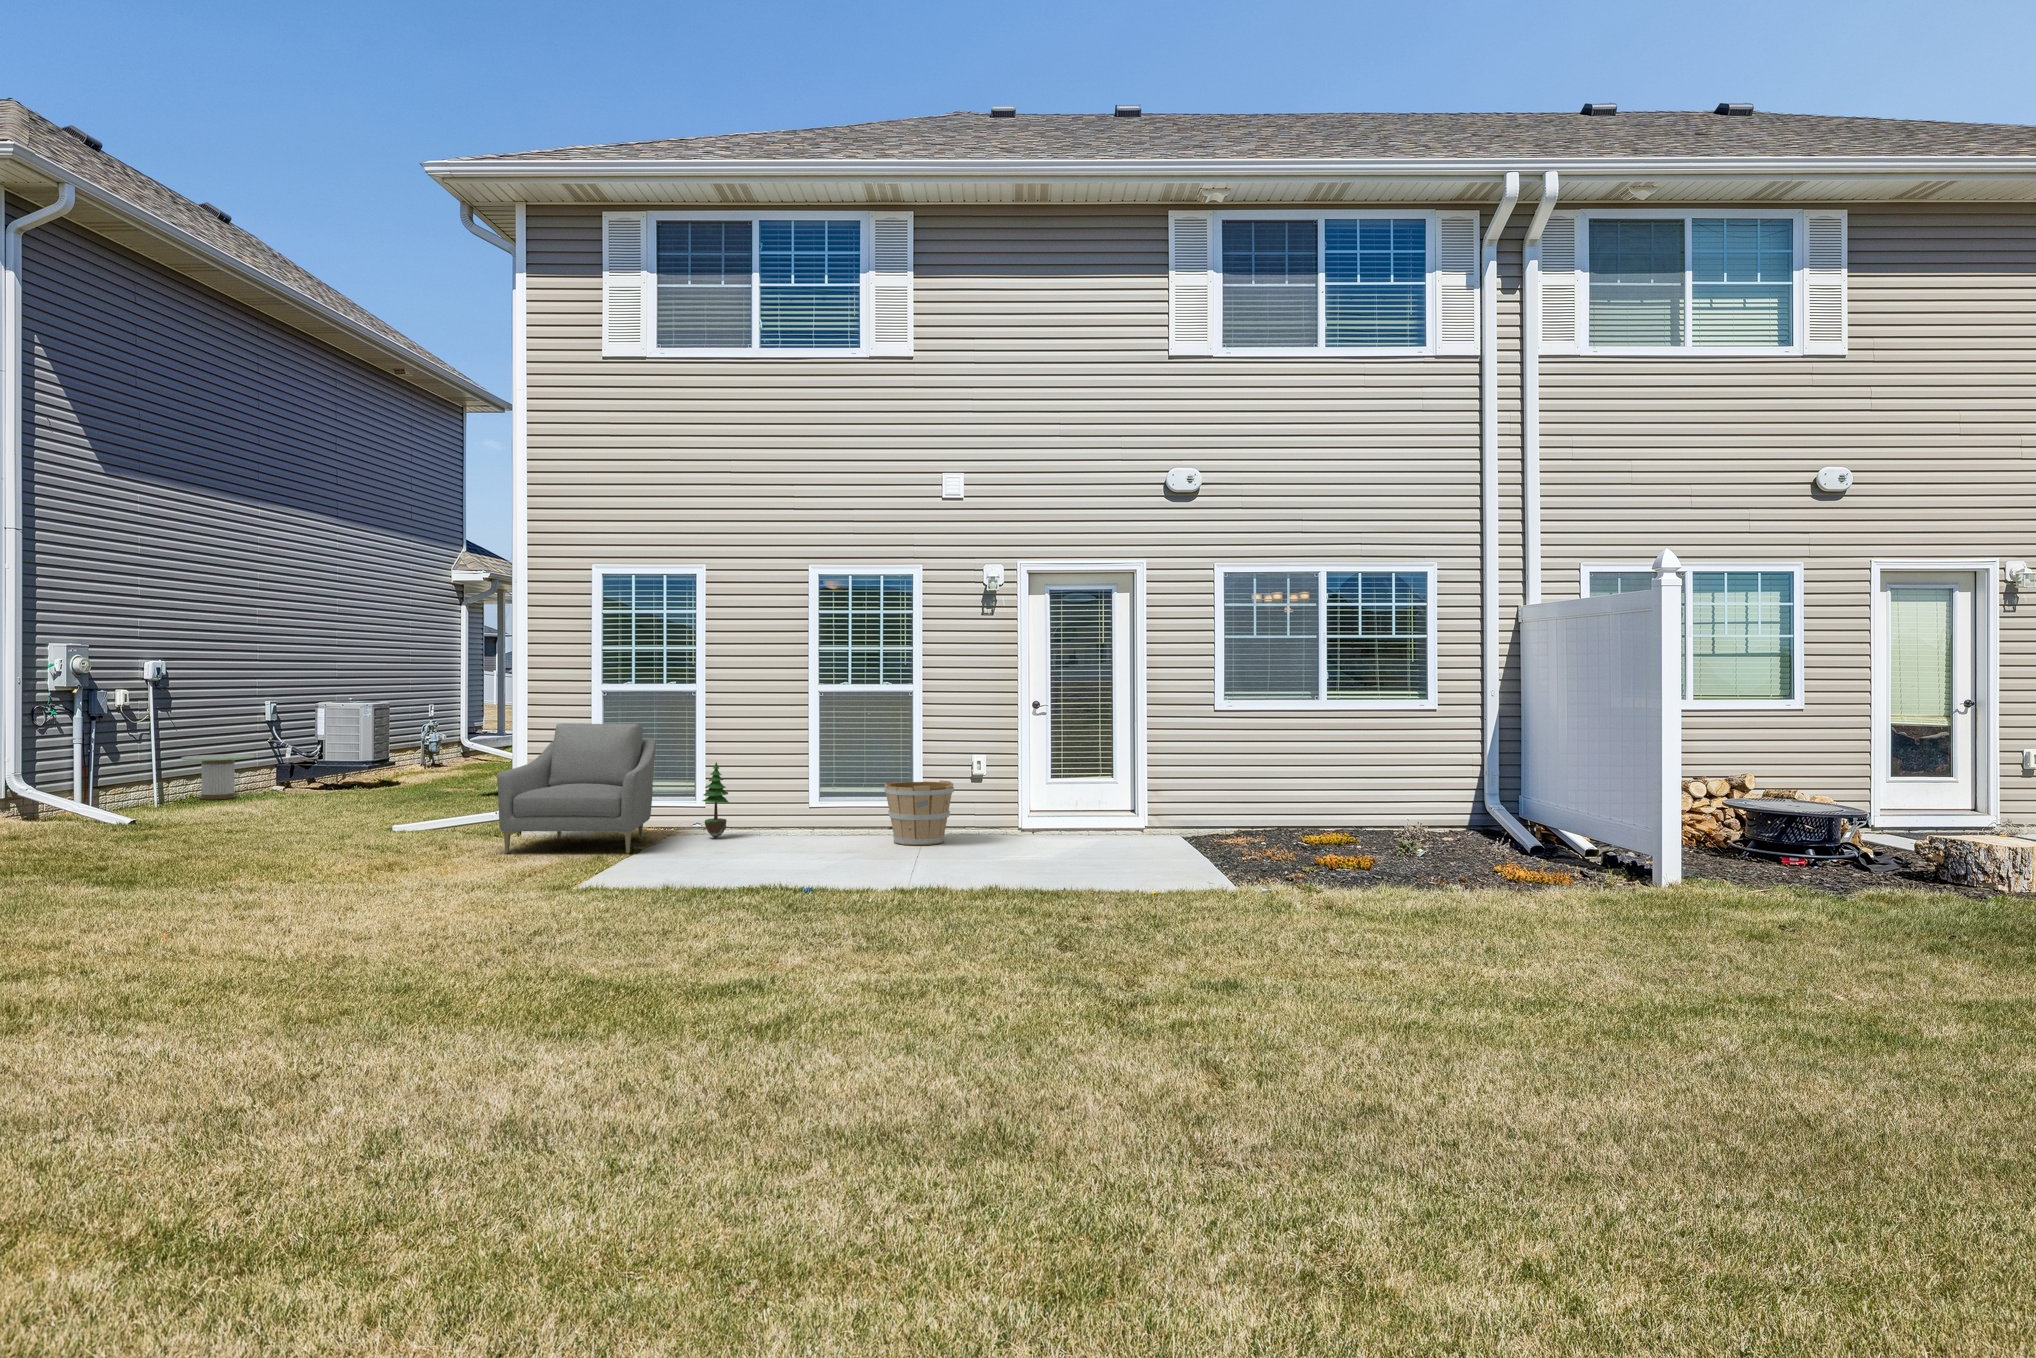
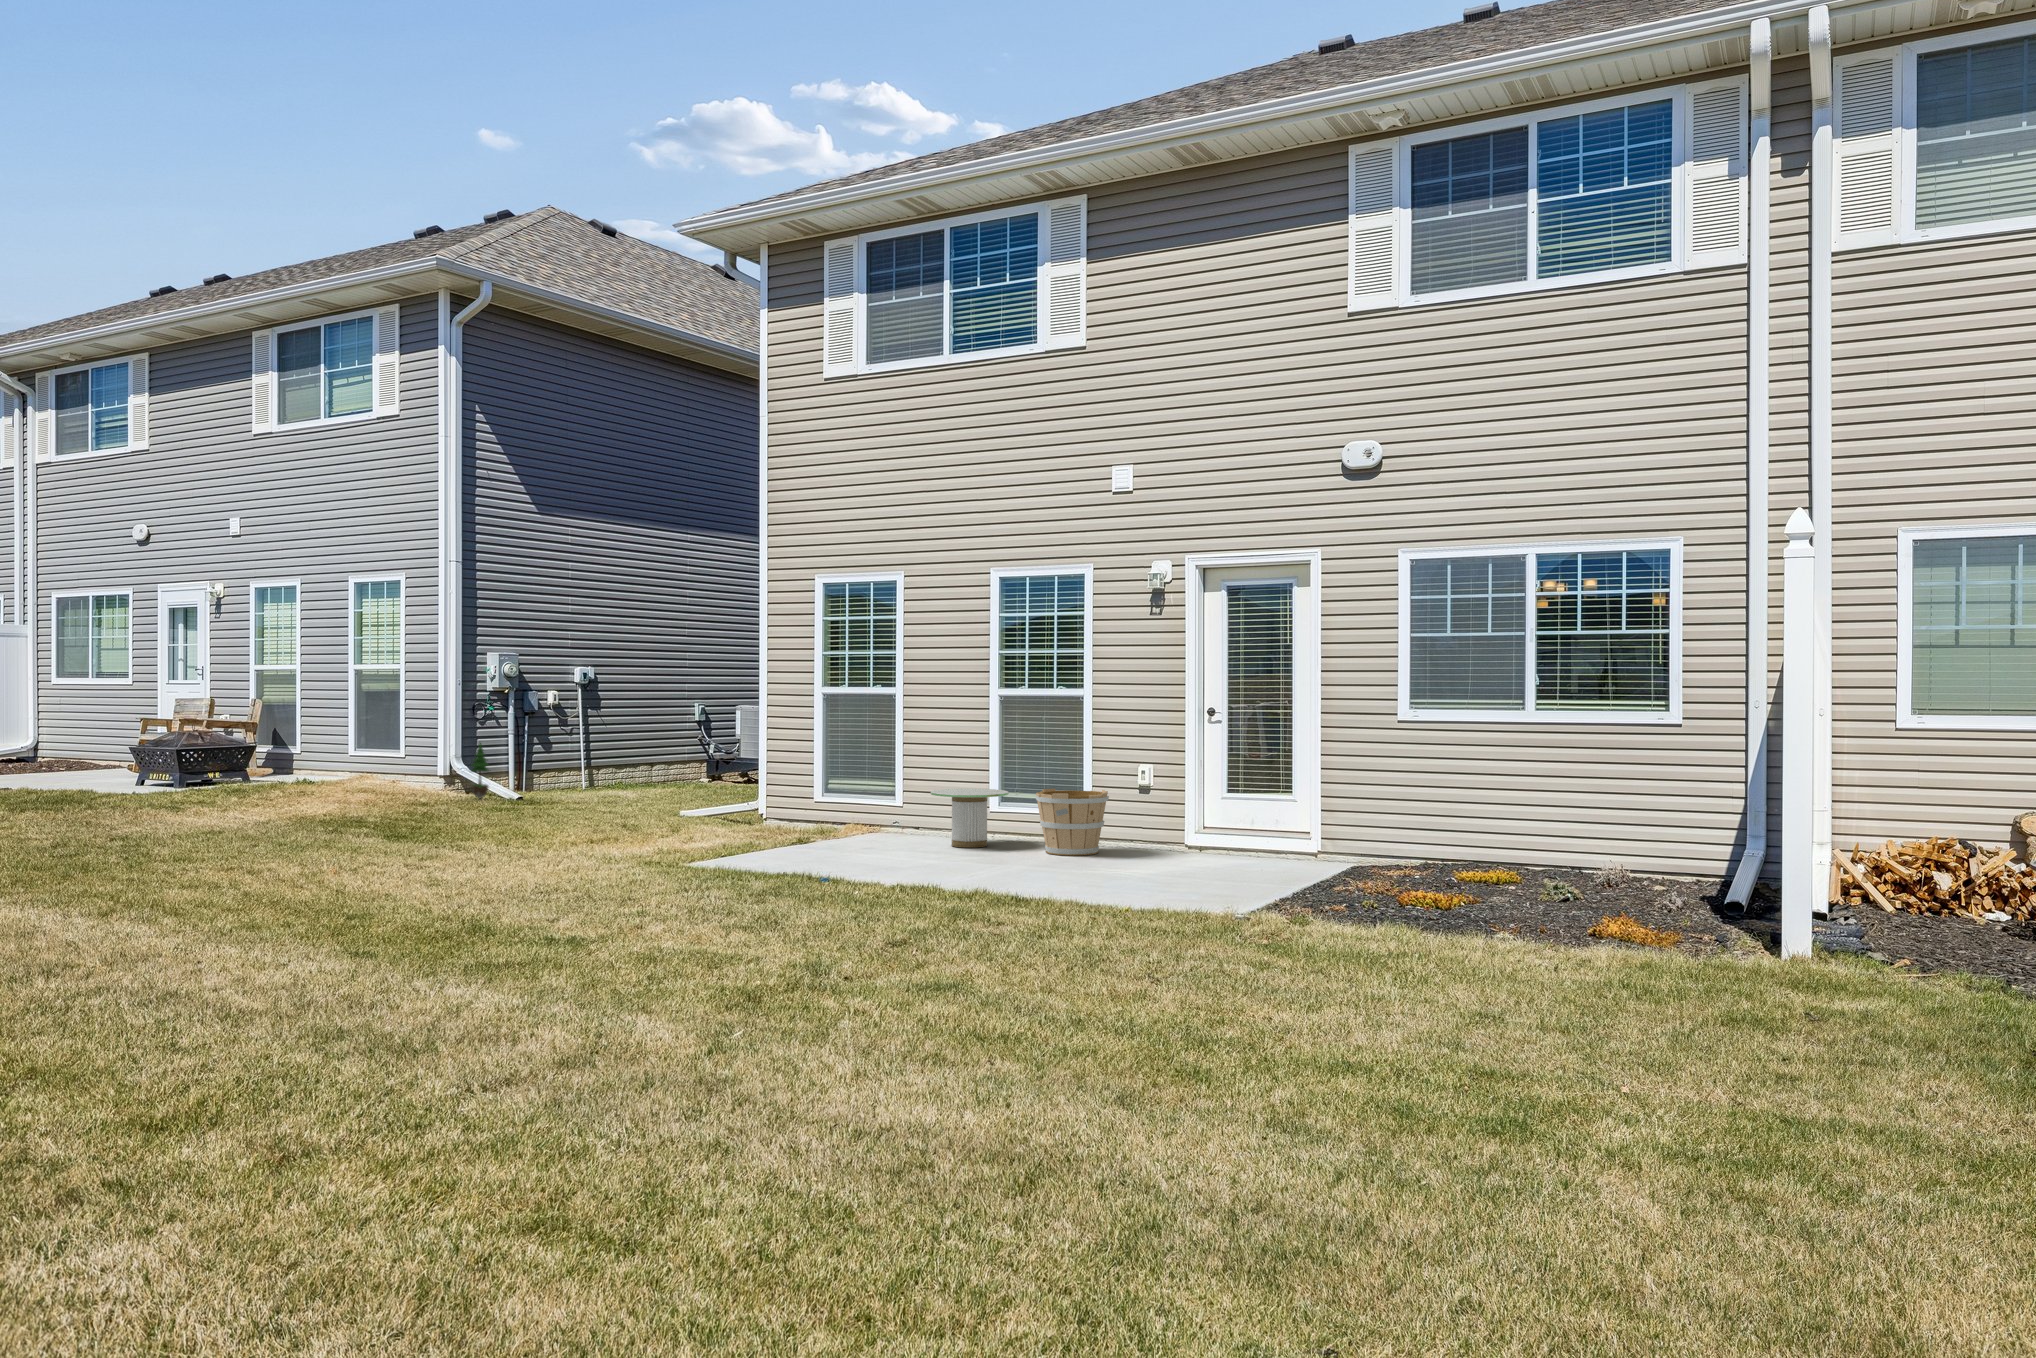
chair: present [497,723,656,853] -> none [708,724,862,844]
side table: present [181,754,254,800] -> present [931,789,1009,848]
potted tree: present [702,762,729,838] -> present [471,743,489,798]

